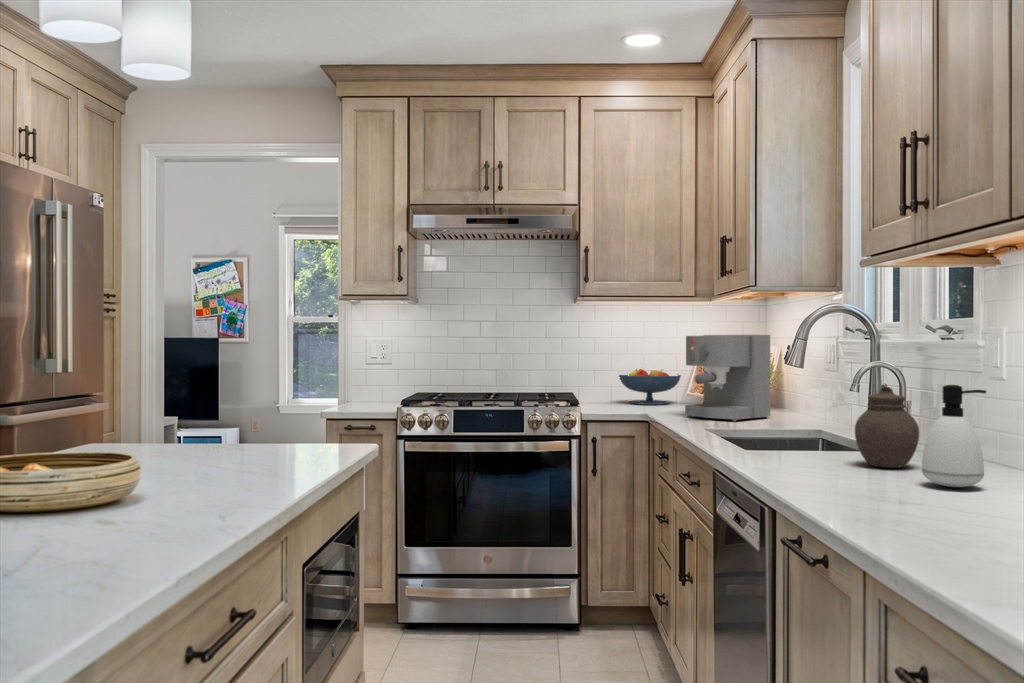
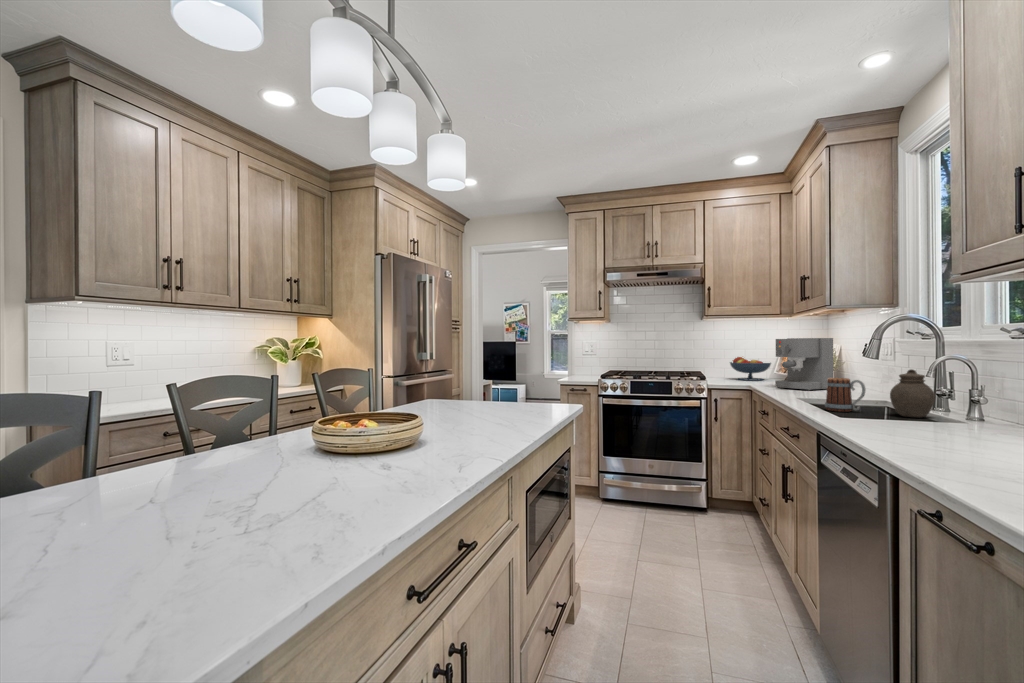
soap dispenser: present [922,385,986,487] -> none [934,368,979,428]
mug: none [757,402,819,461] -> present [825,378,866,412]

